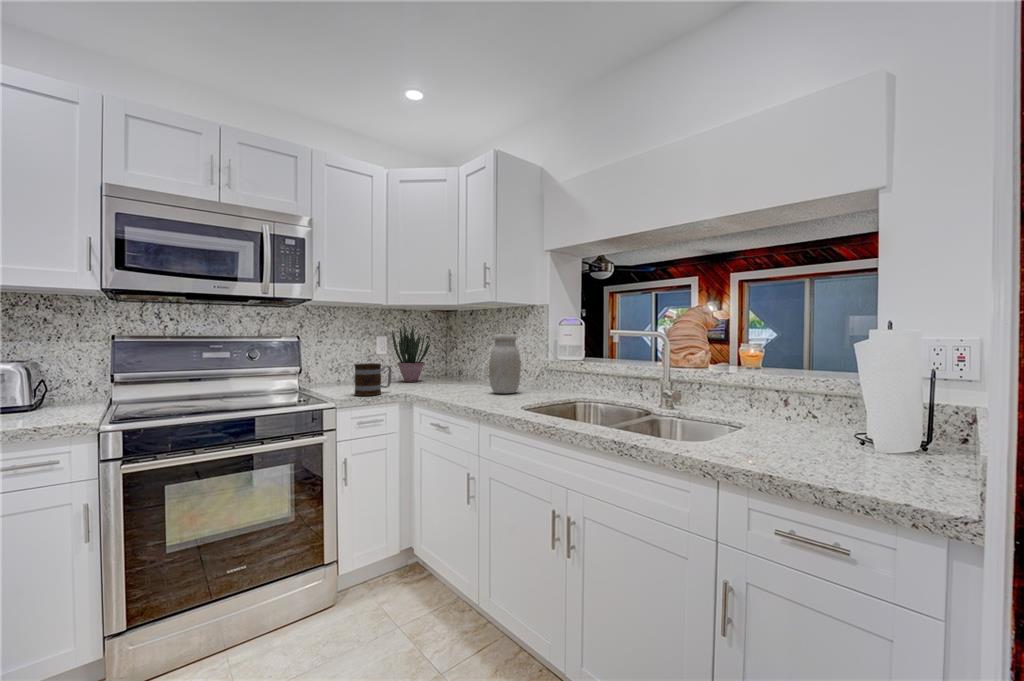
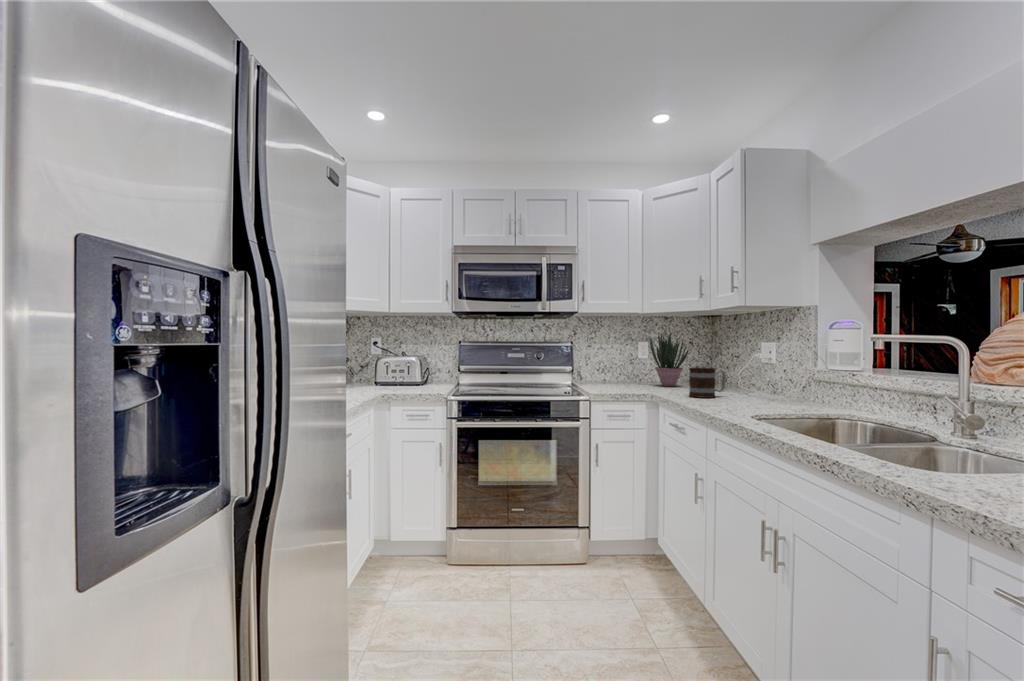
jar: present [489,334,521,393] -> none [735,340,773,403]
mug: present [354,363,392,396] -> present [689,367,726,398]

